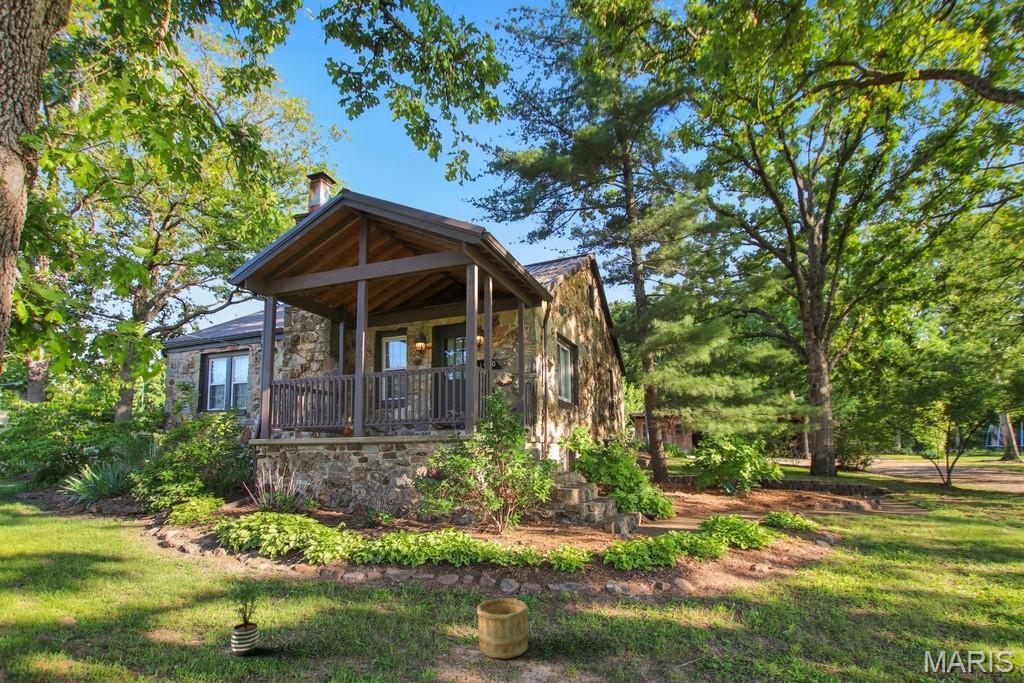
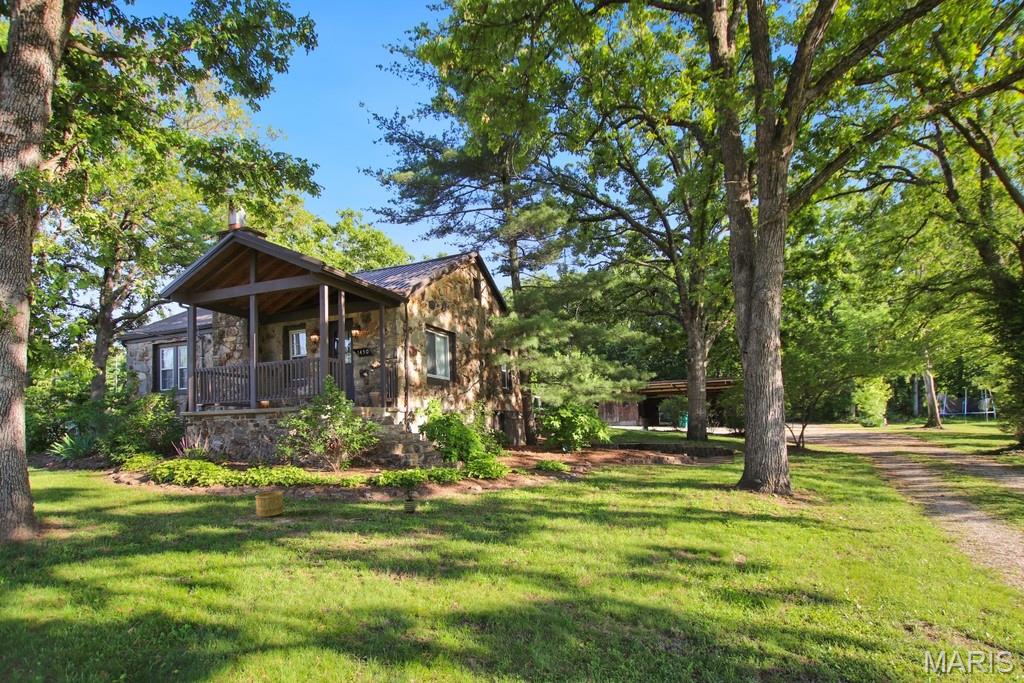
potted plant: present [222,578,266,656] -> present [401,479,417,513]

